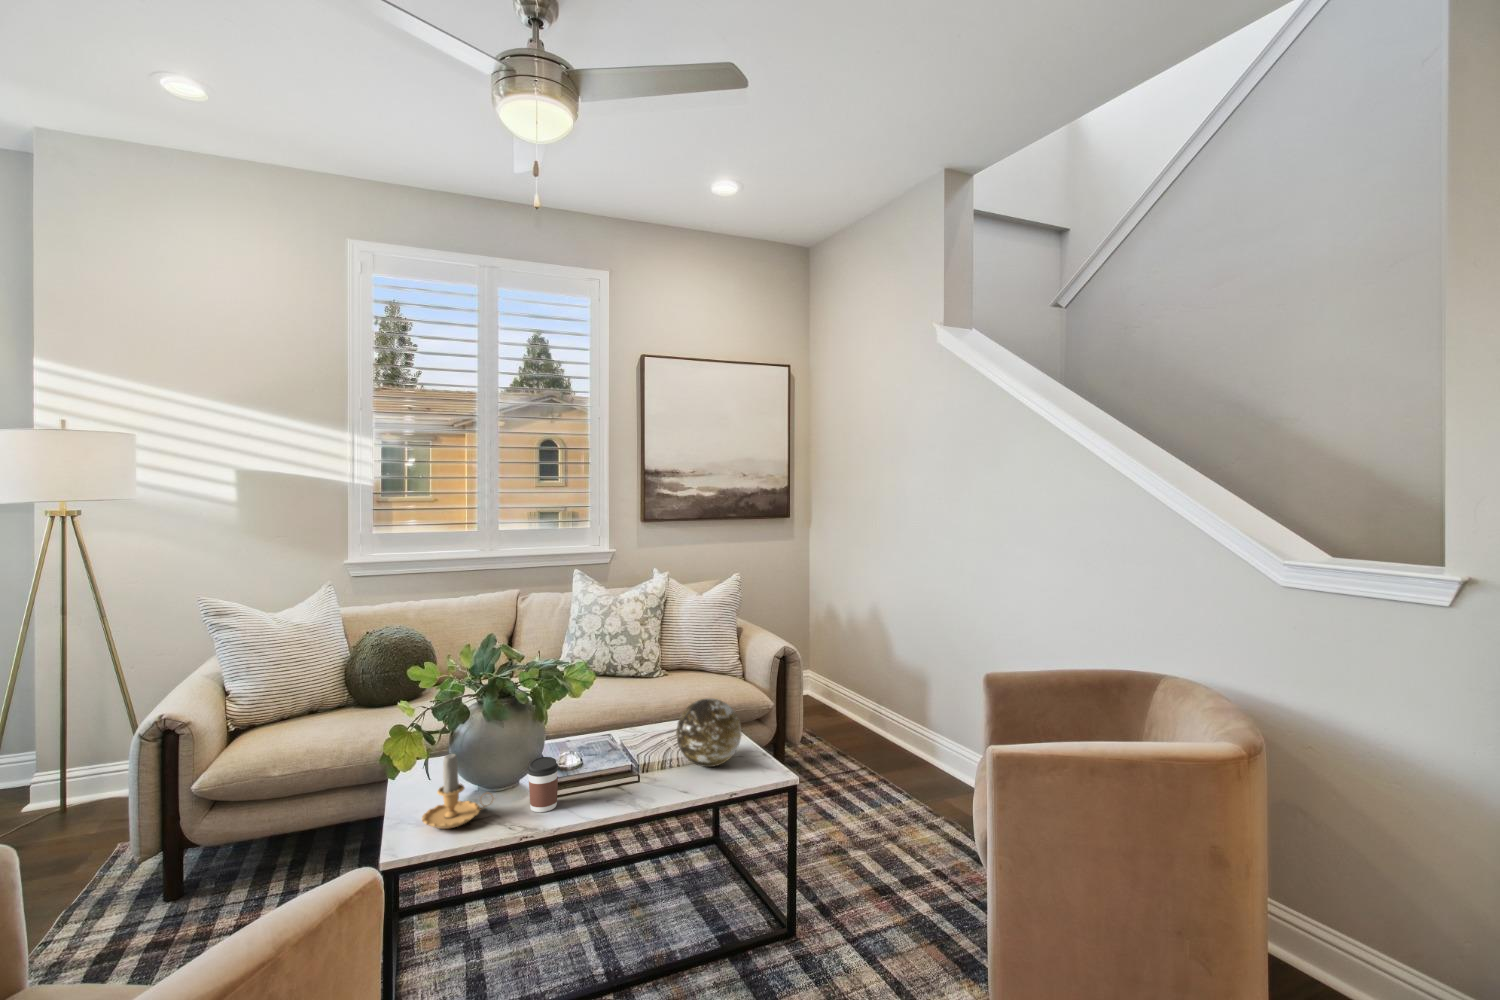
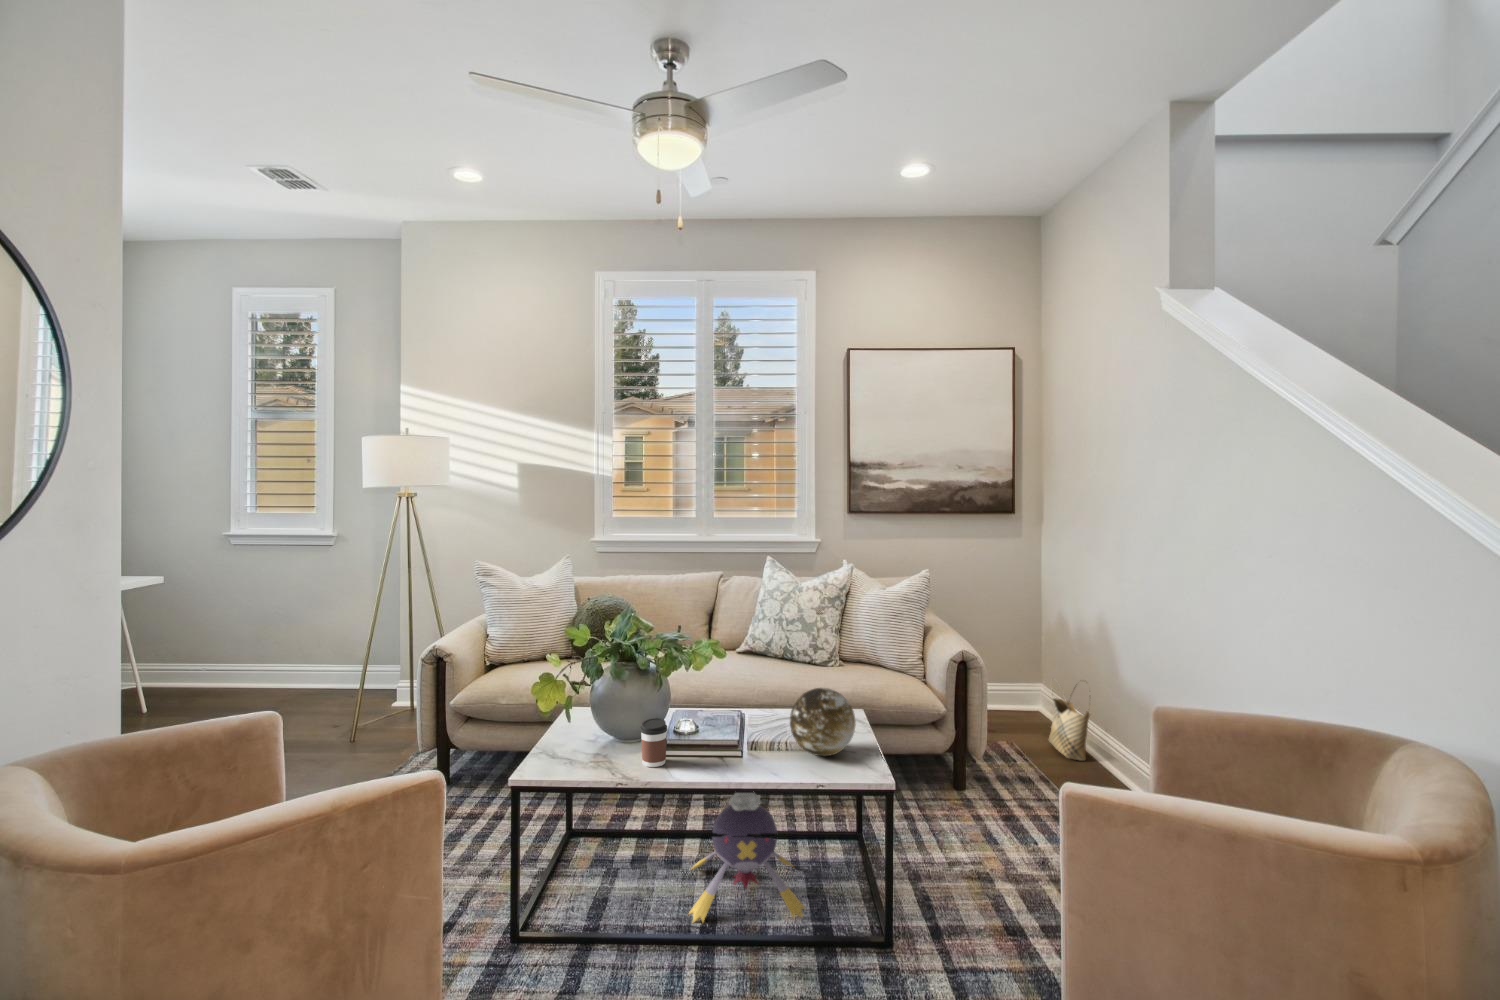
woven basket: none [835,662,873,733] -> present [1049,698,1090,761]
candle: present [422,754,492,829] -> none [554,700,612,765]
plush toy: none [565,814,704,971] -> present [689,793,805,922]

